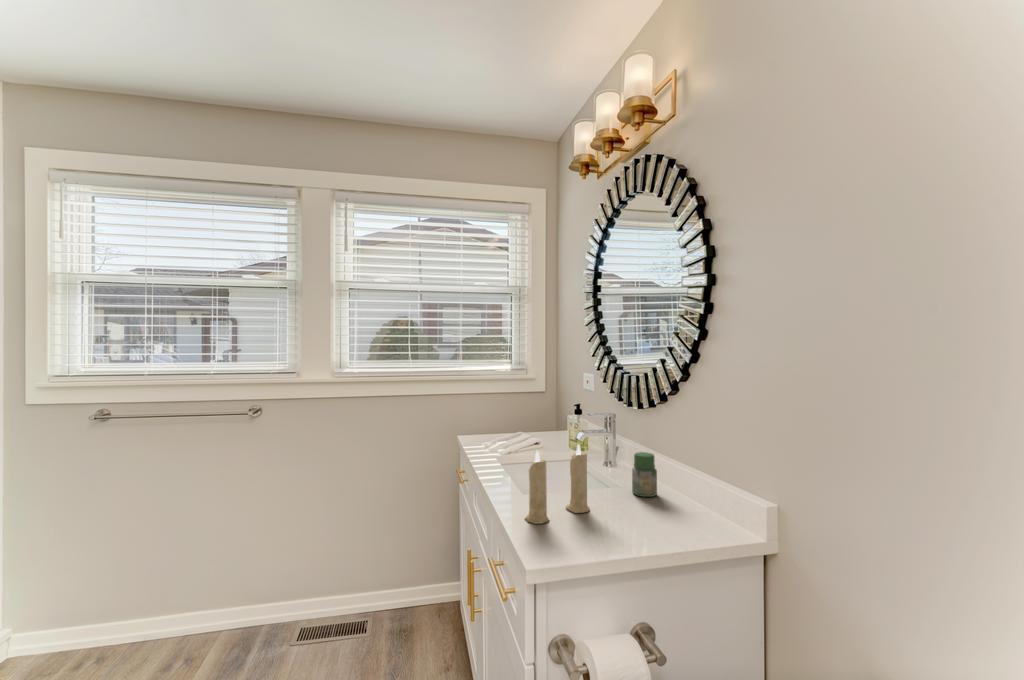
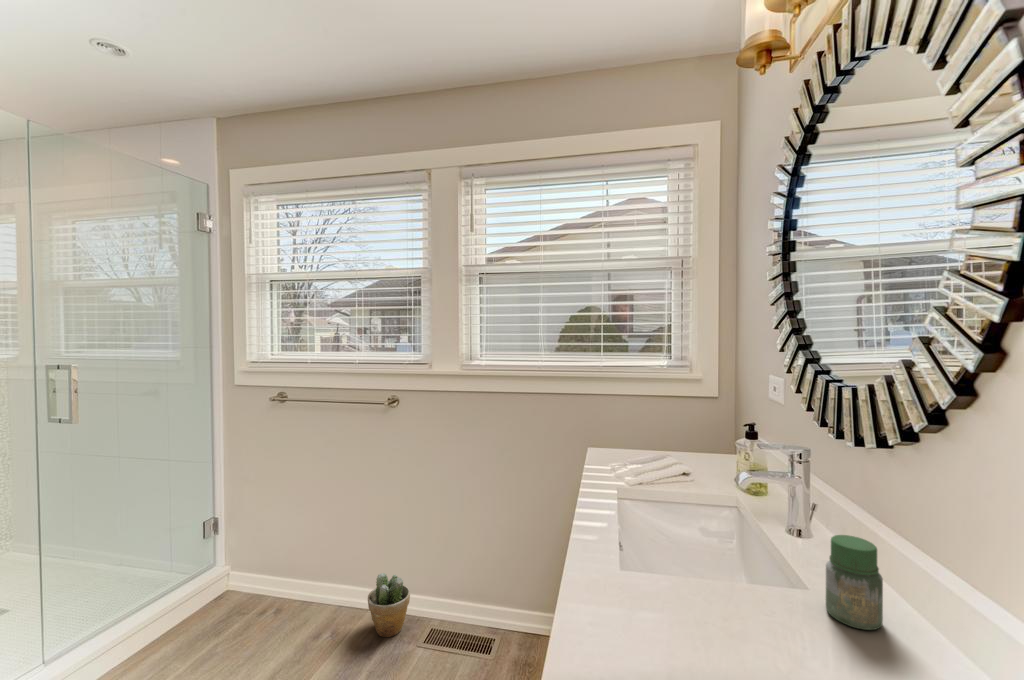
candle: present [525,444,590,524] -> none [590,503,720,647]
potted plant: none [229,585,276,648] -> present [368,573,410,637]

